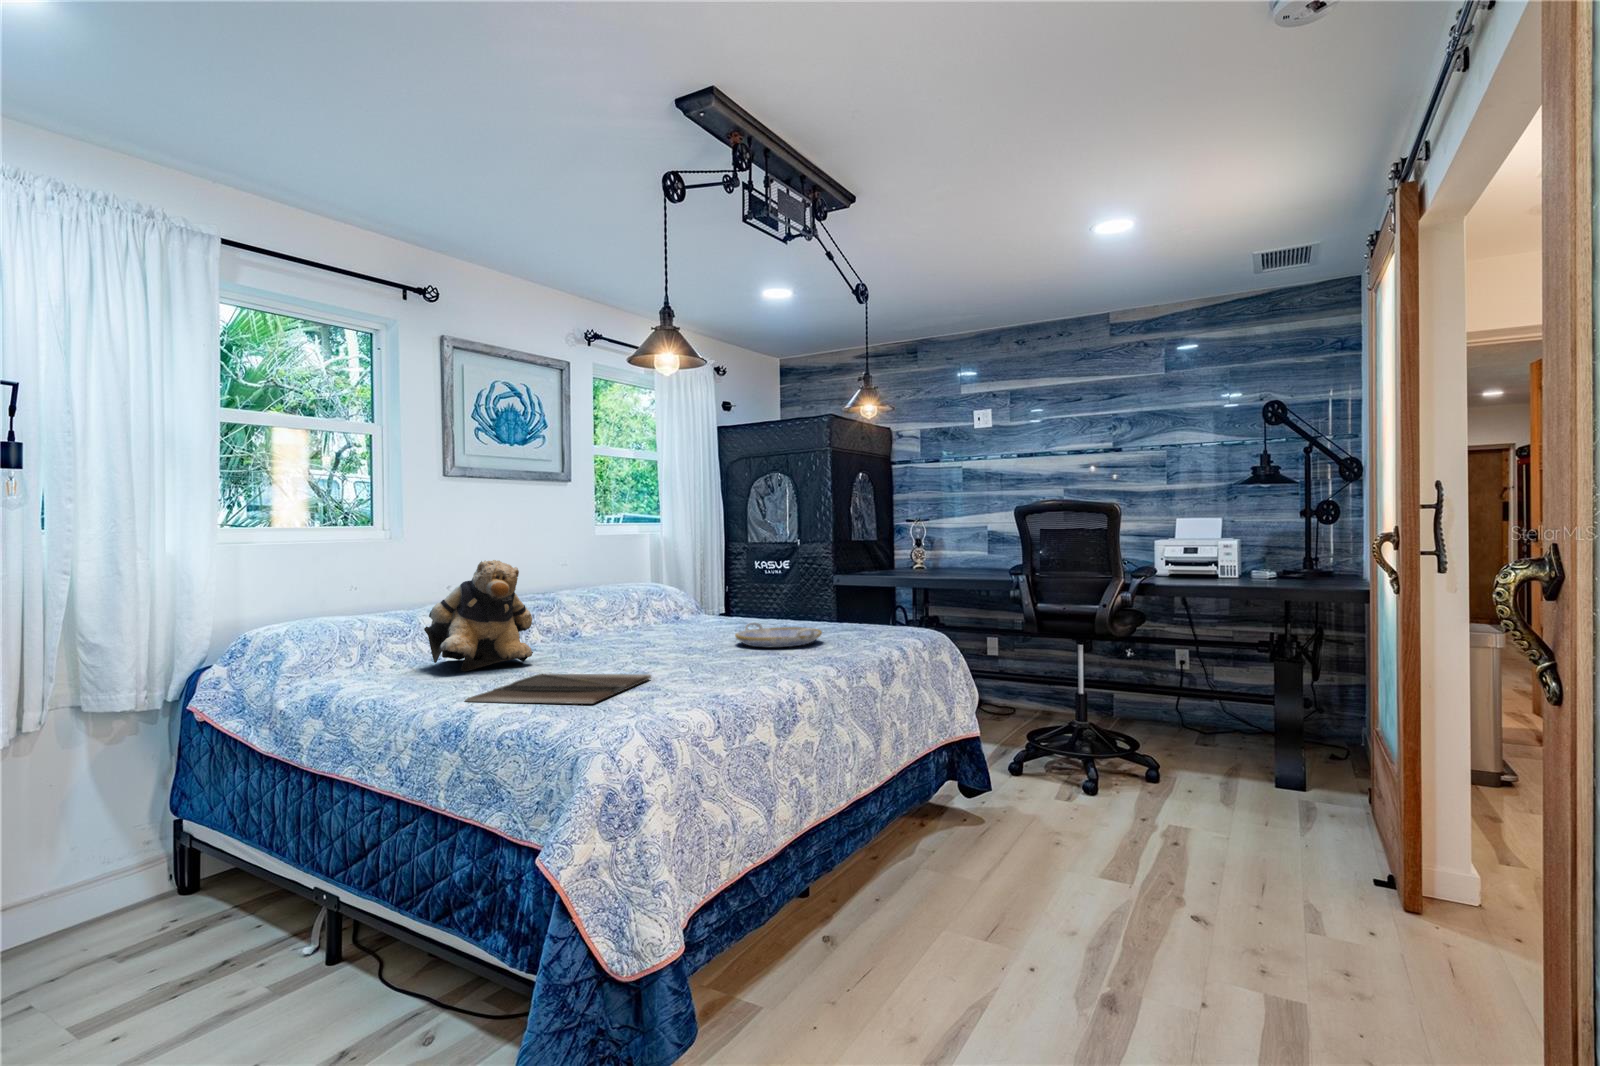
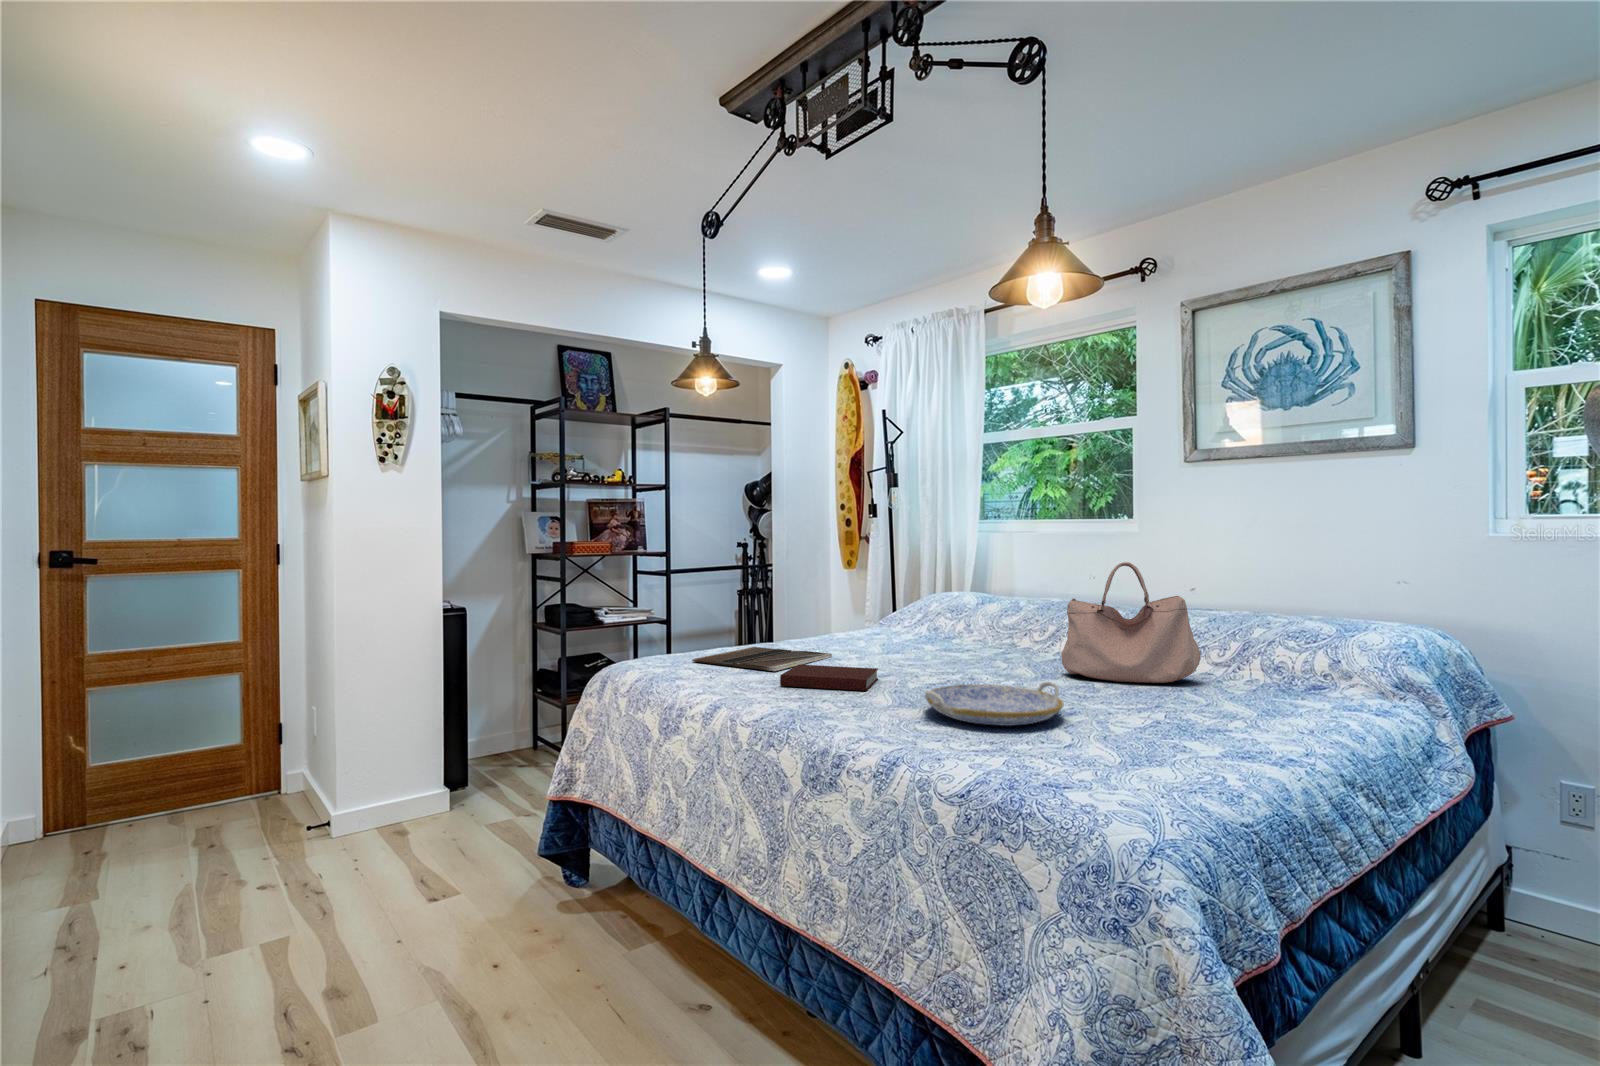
handbag: none [609,552,661,641] -> present [1061,562,1201,683]
teddy bear: present [424,560,533,671] -> none [869,558,961,654]
notebook: none [662,649,728,674] -> present [780,665,878,691]

